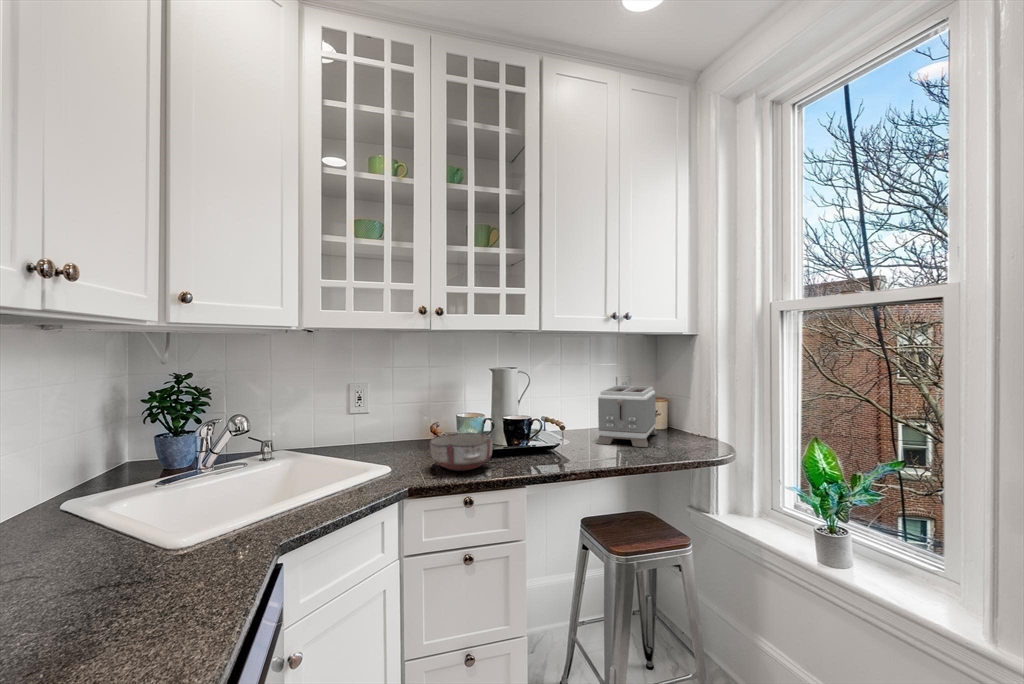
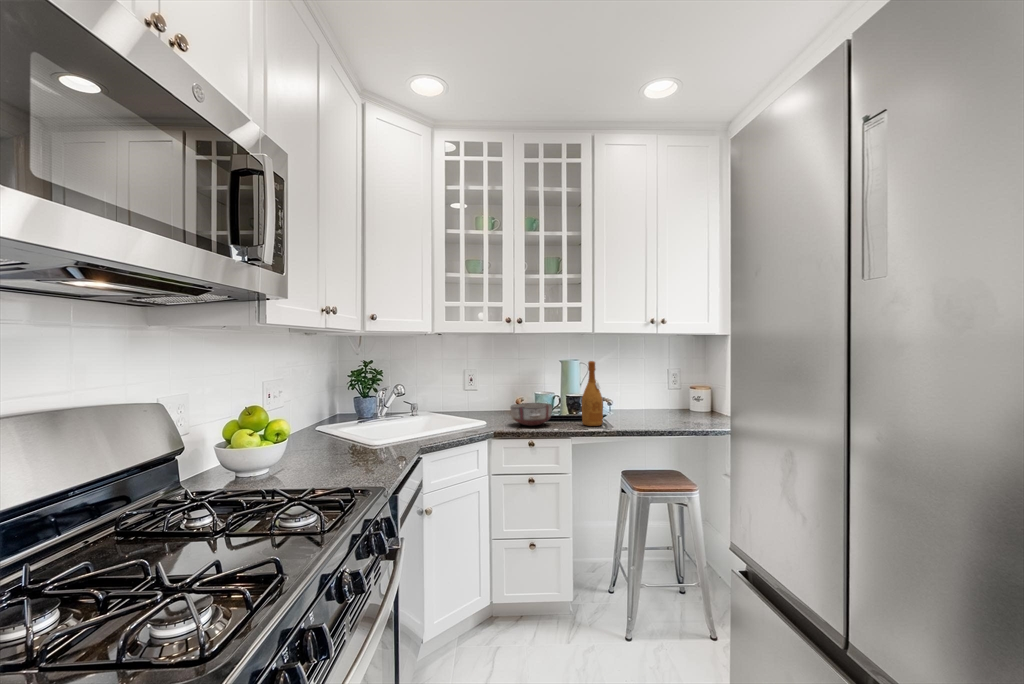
wine bottle: none [534,371,564,465] -> present [582,361,603,426]
toaster: present [597,386,657,447] -> none [641,375,699,421]

